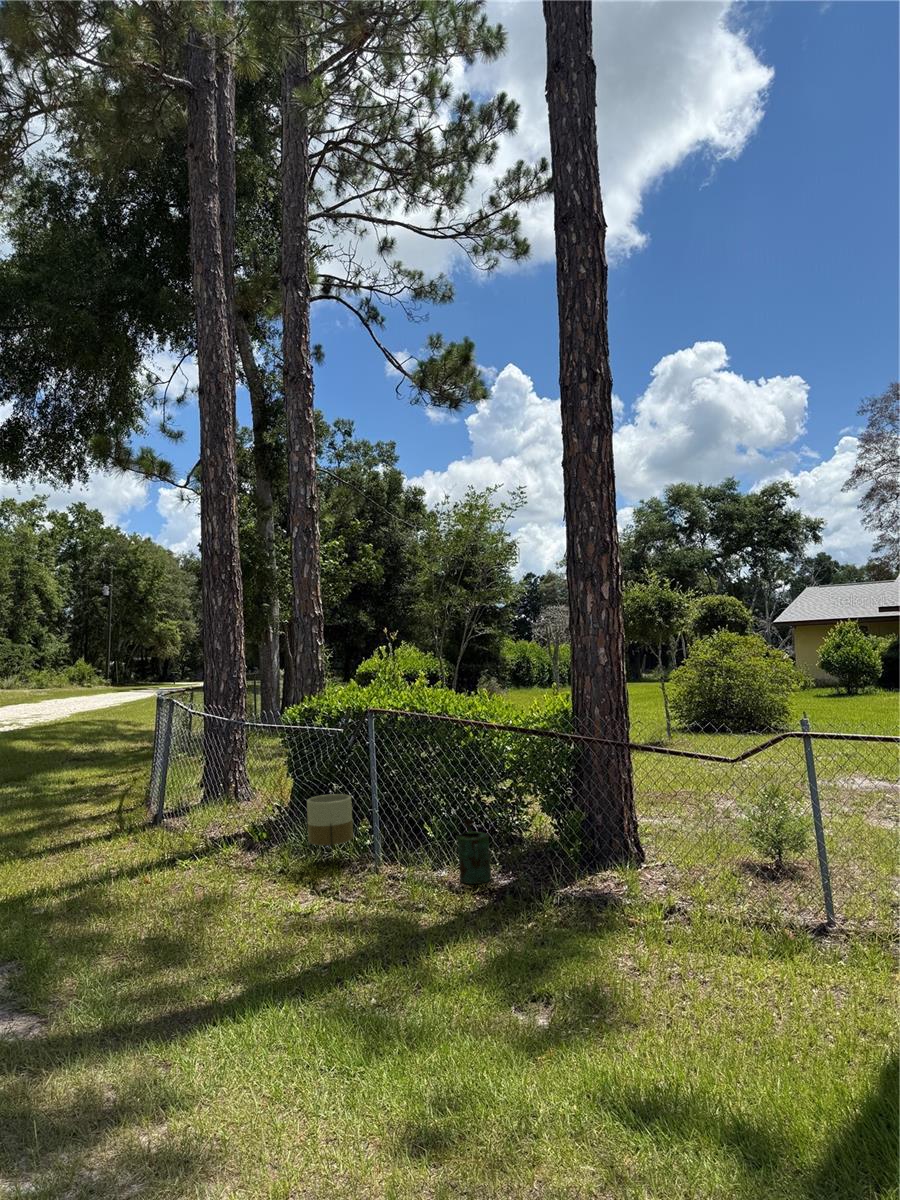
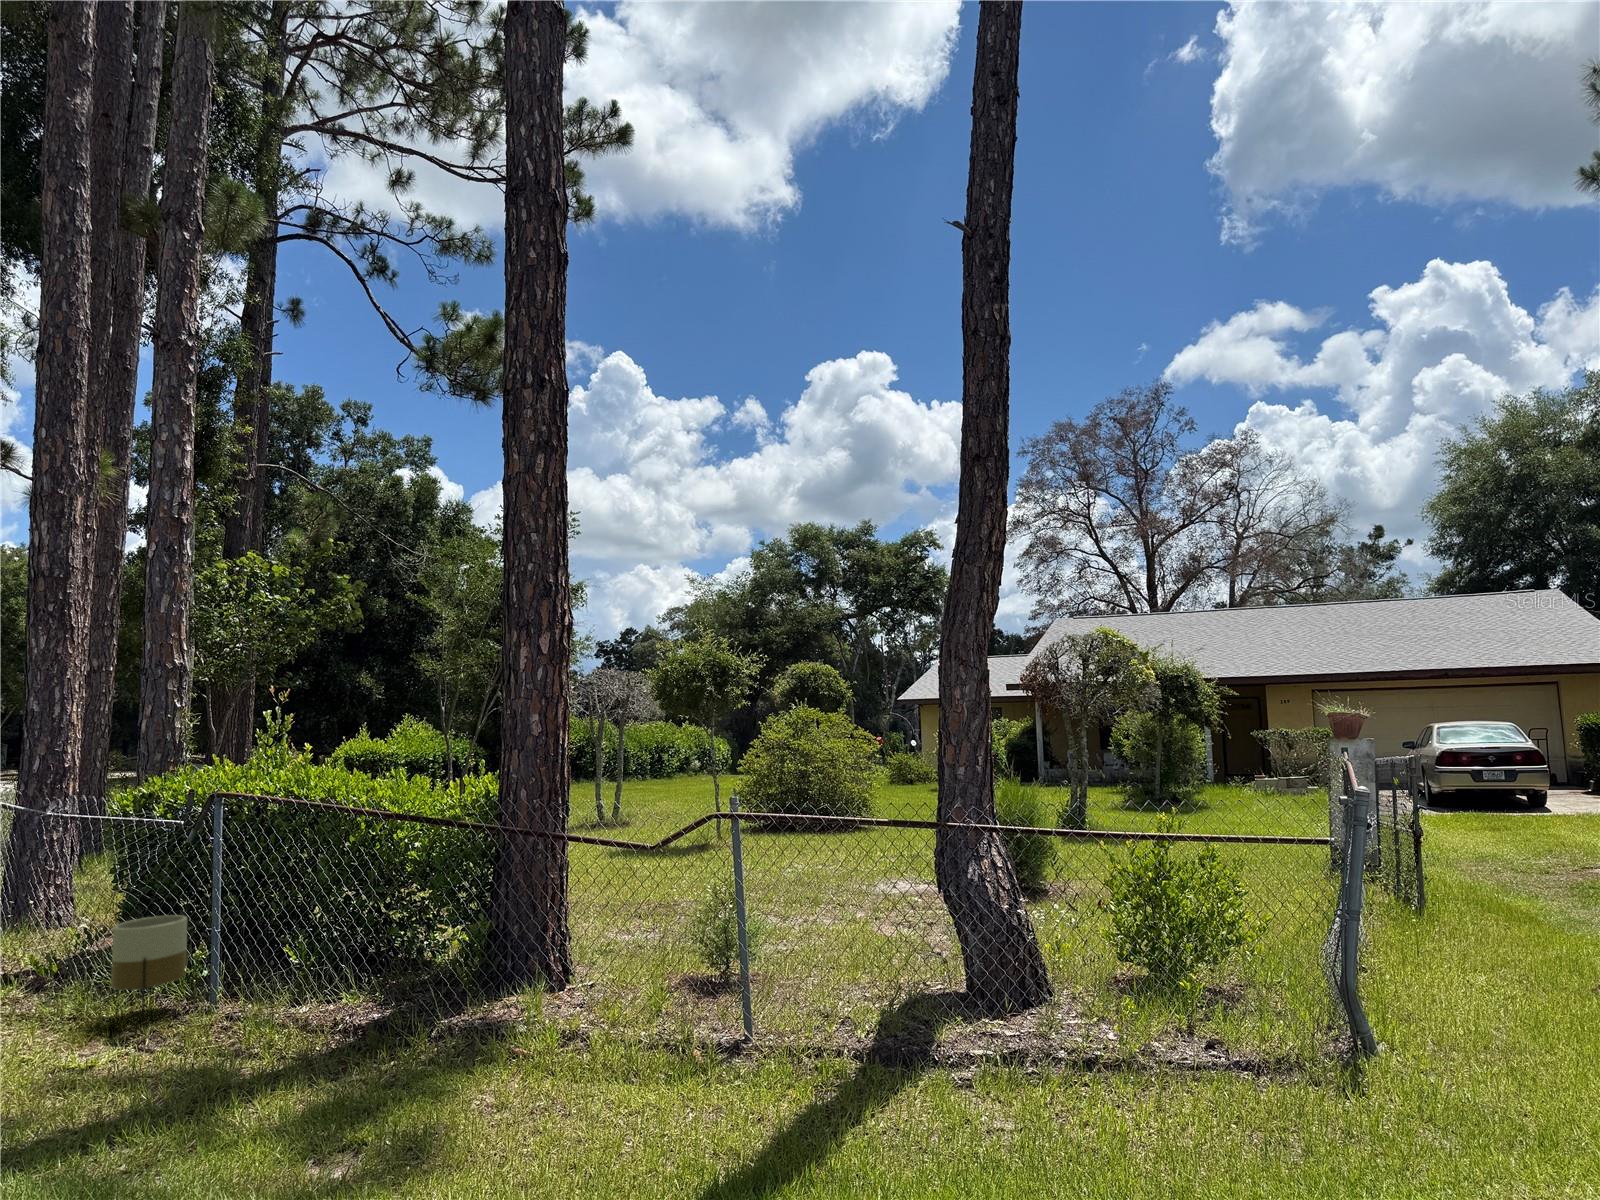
watering can: present [457,819,491,884] -> none [320,941,367,1029]

